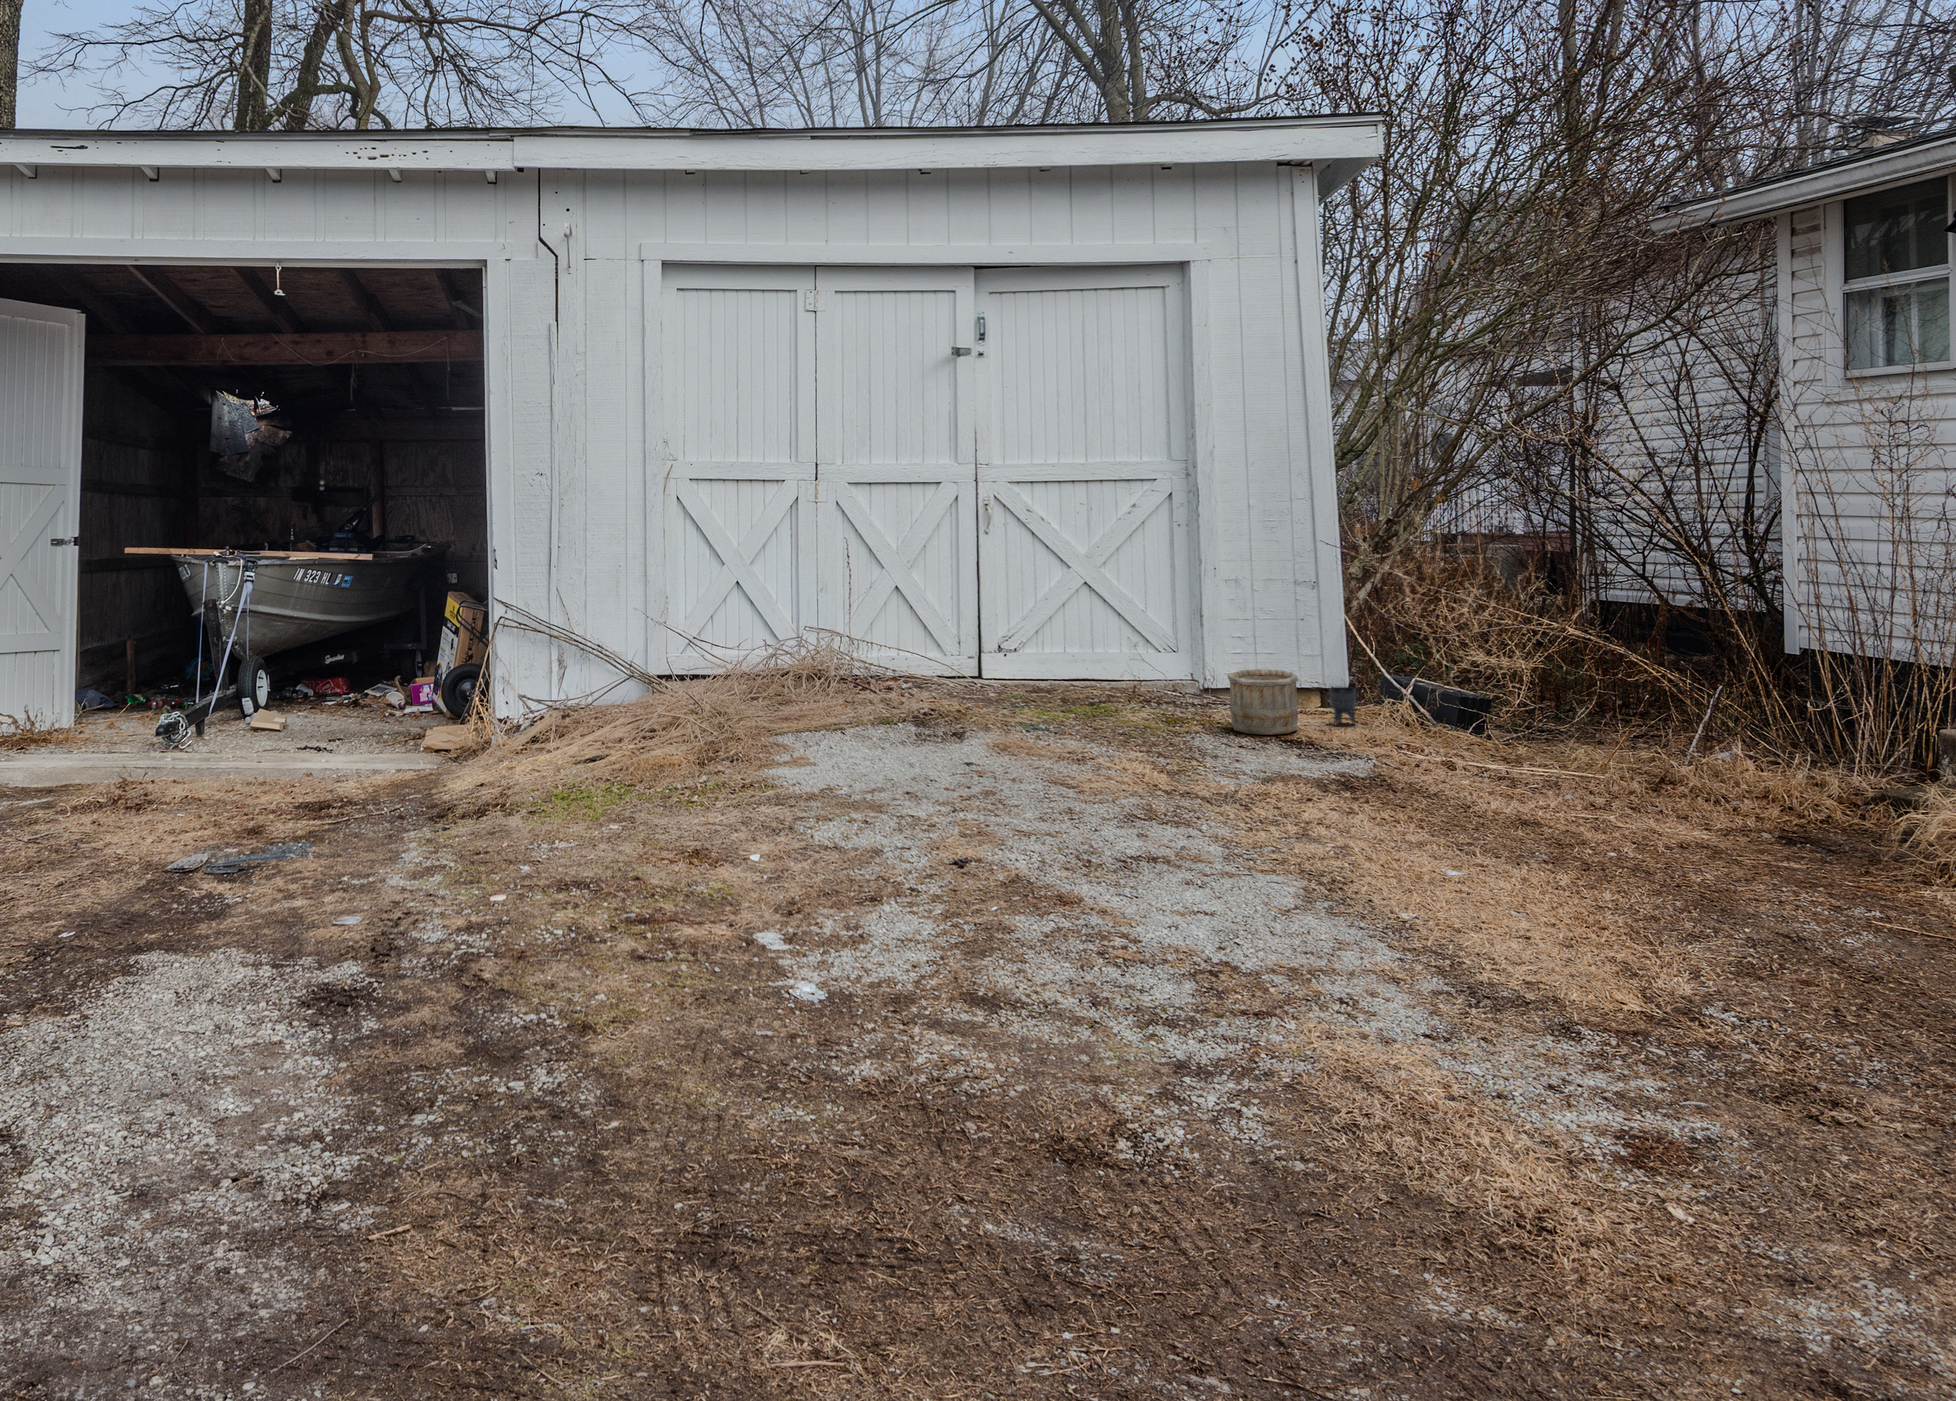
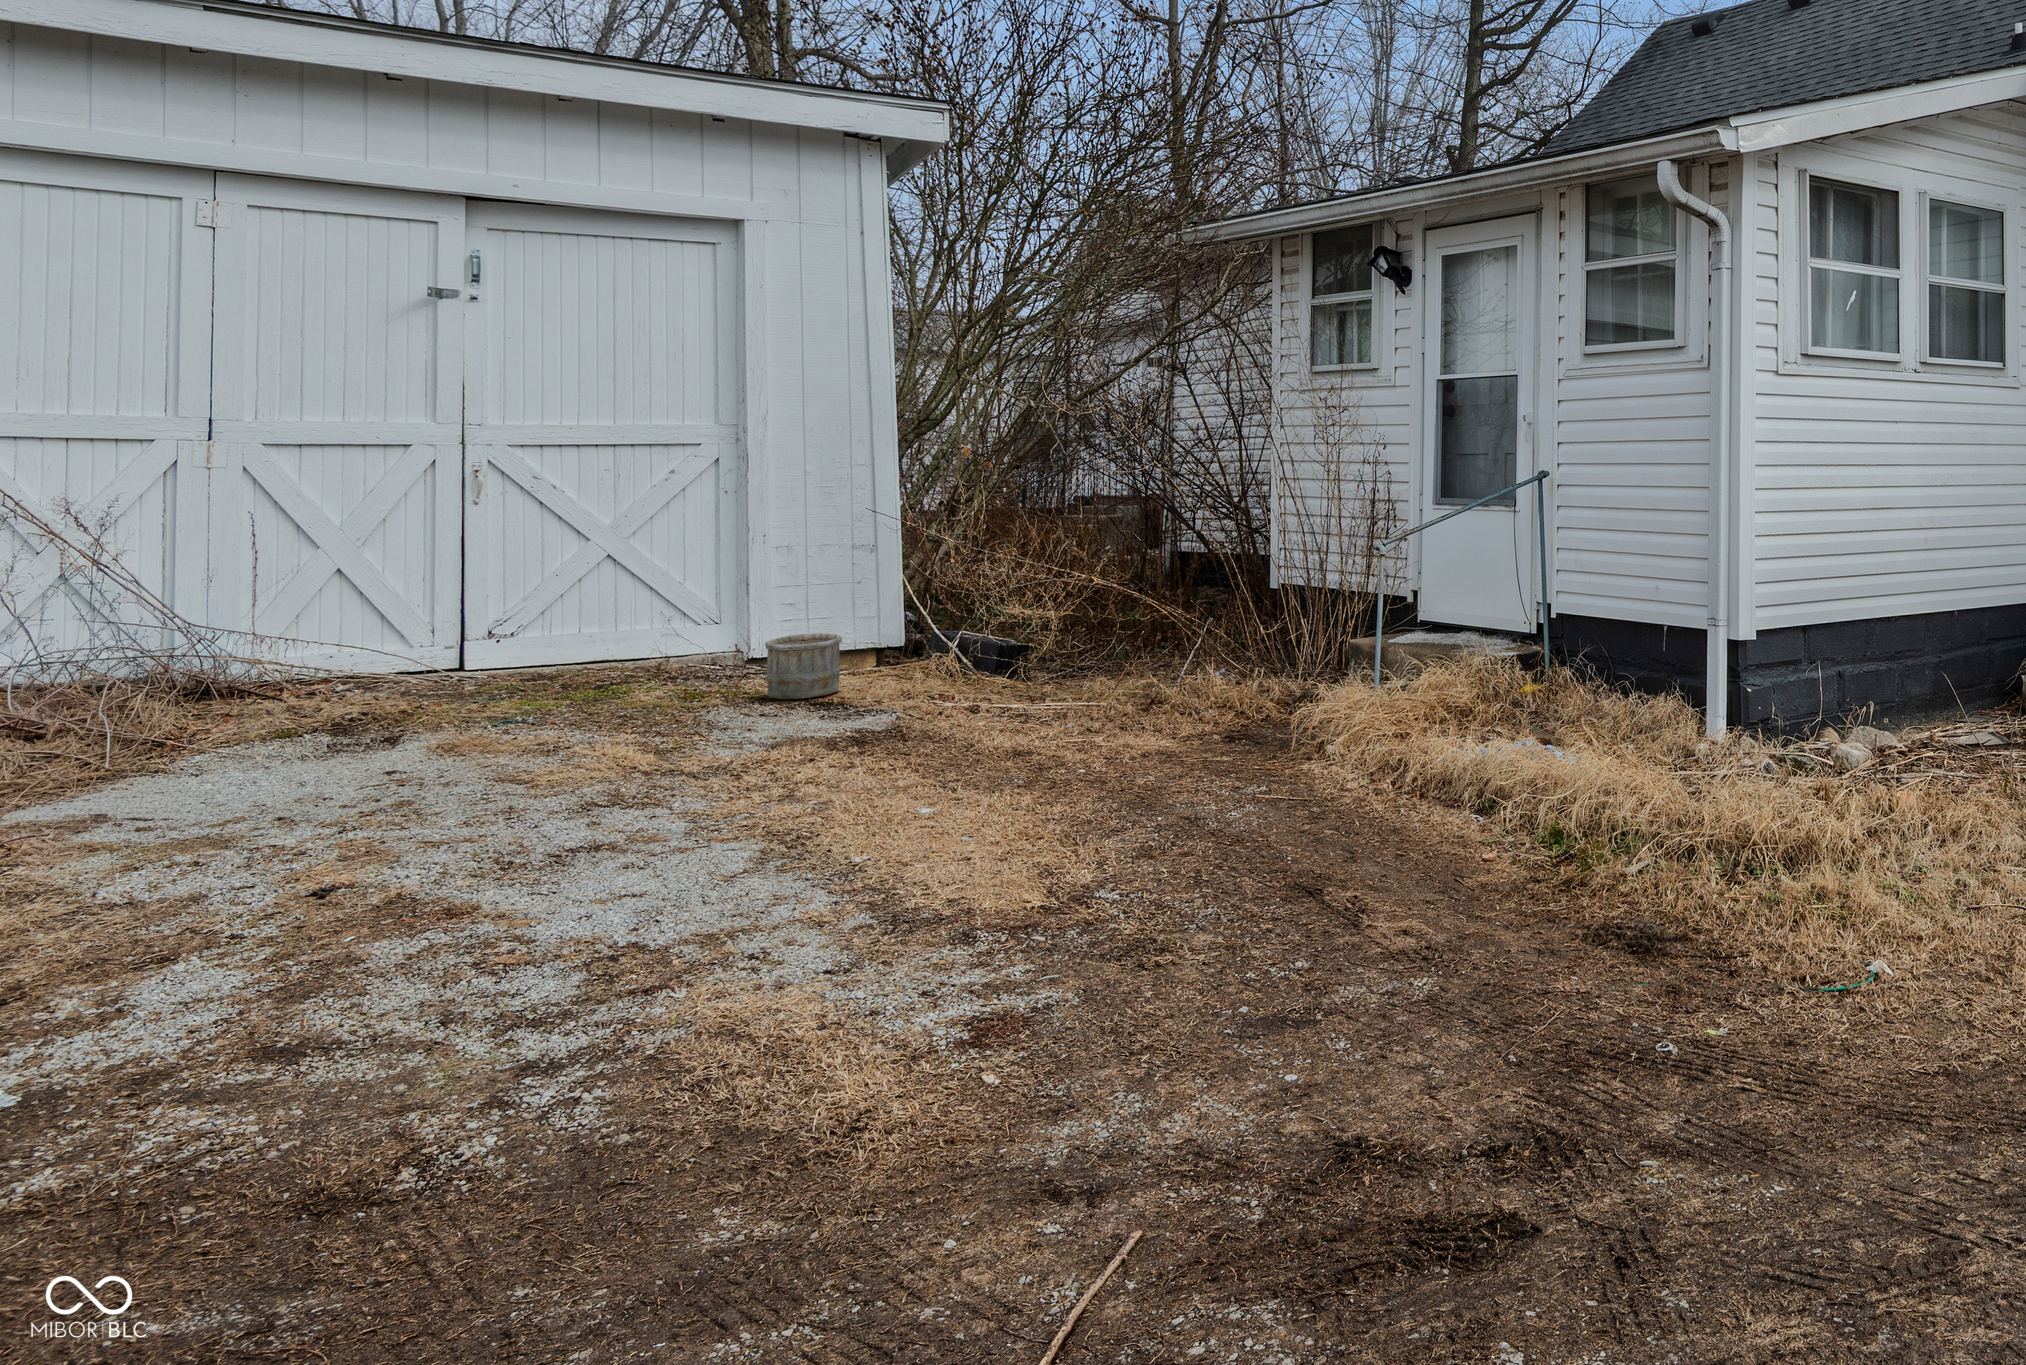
planter: present [1330,687,1356,725] -> none [877,645,904,683]

